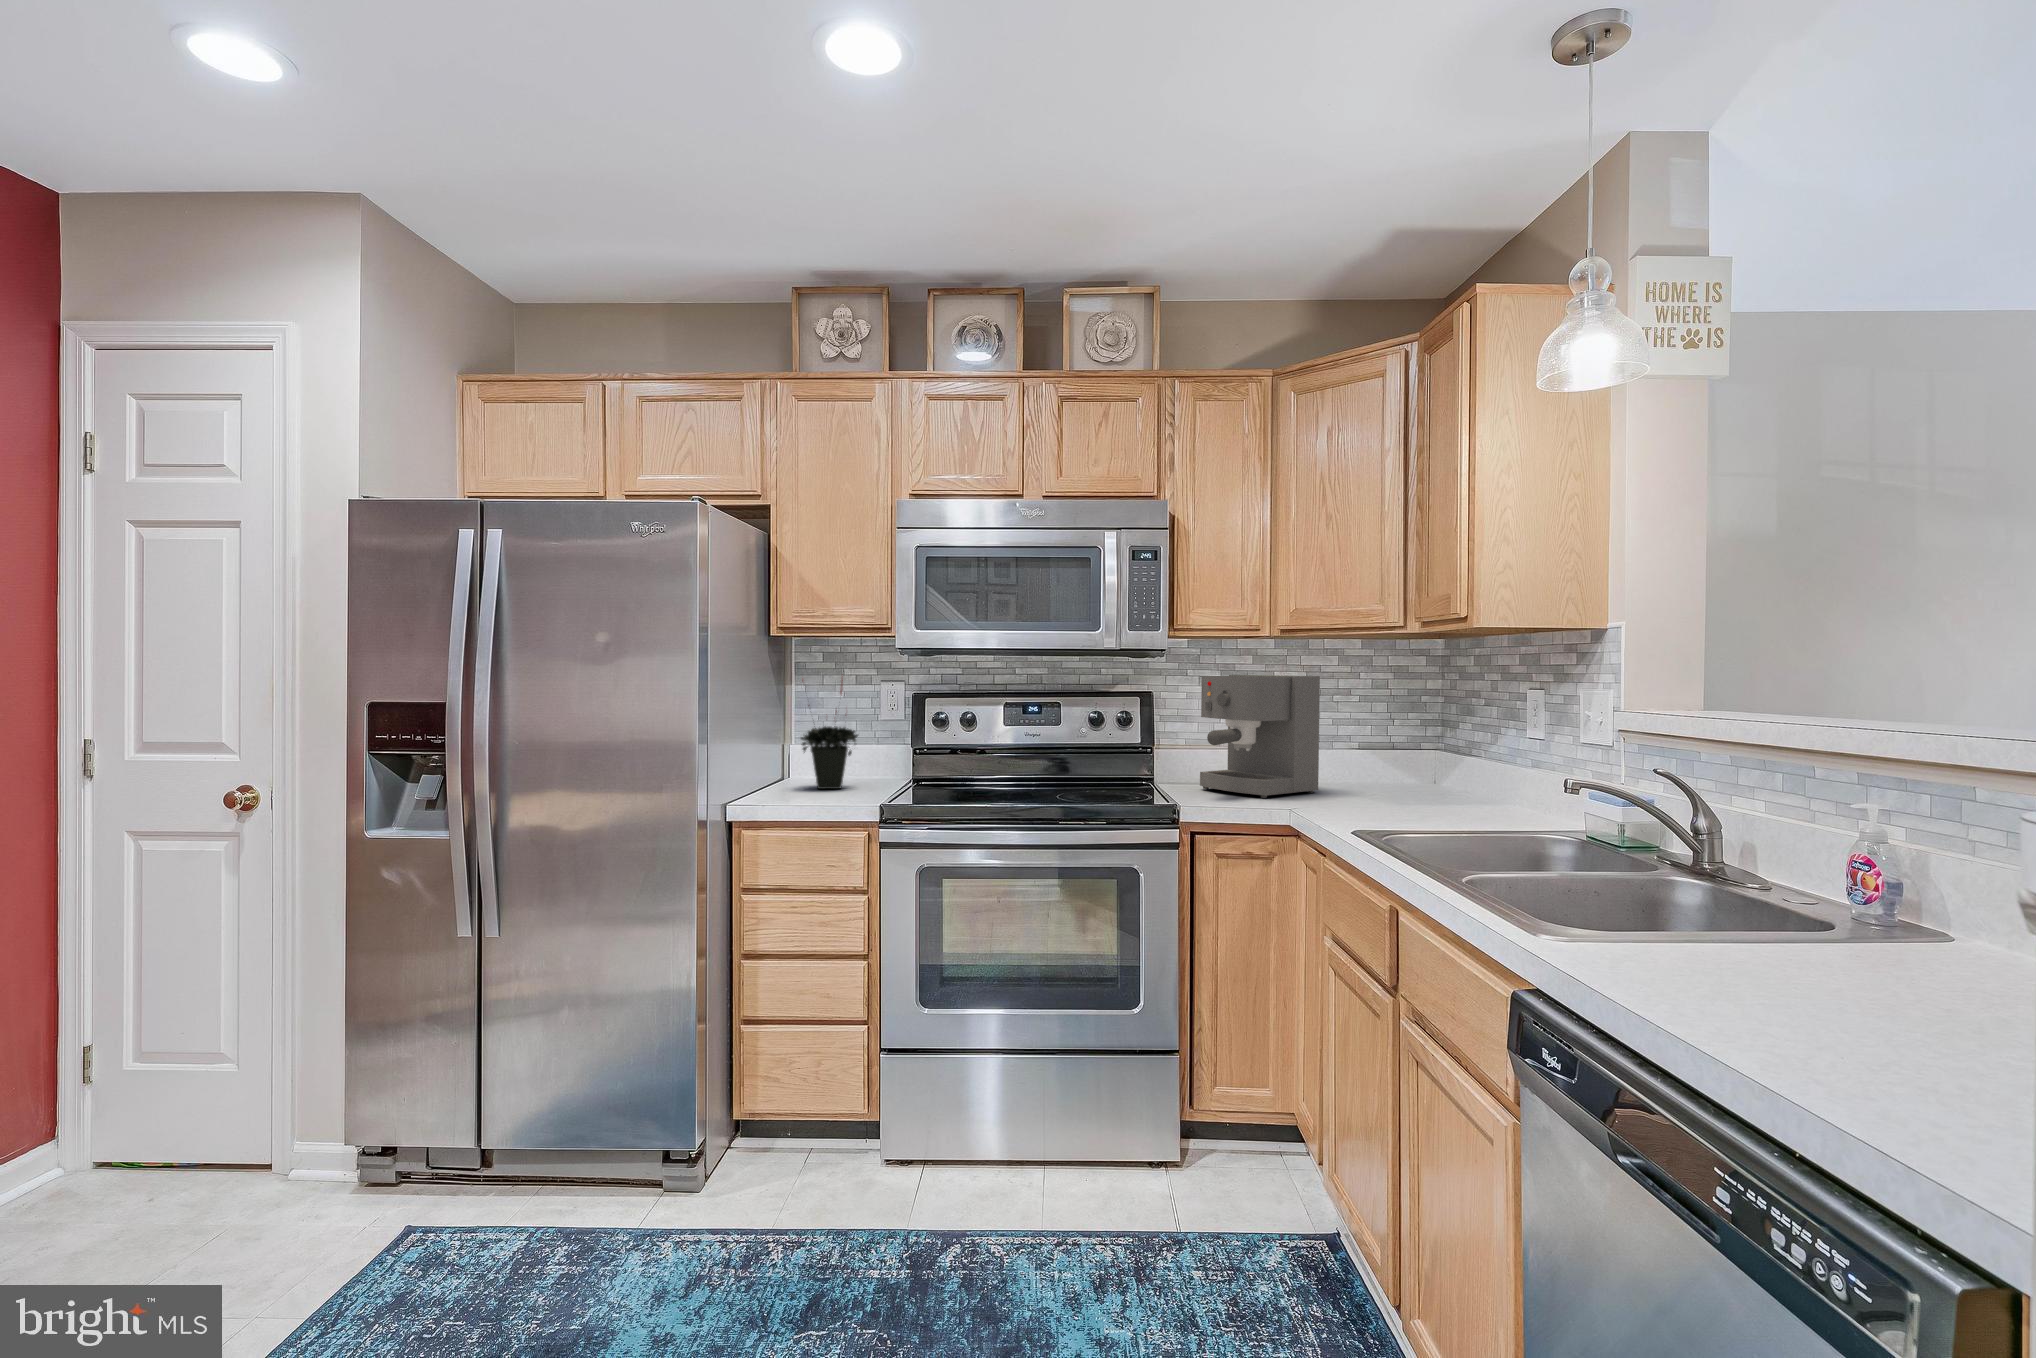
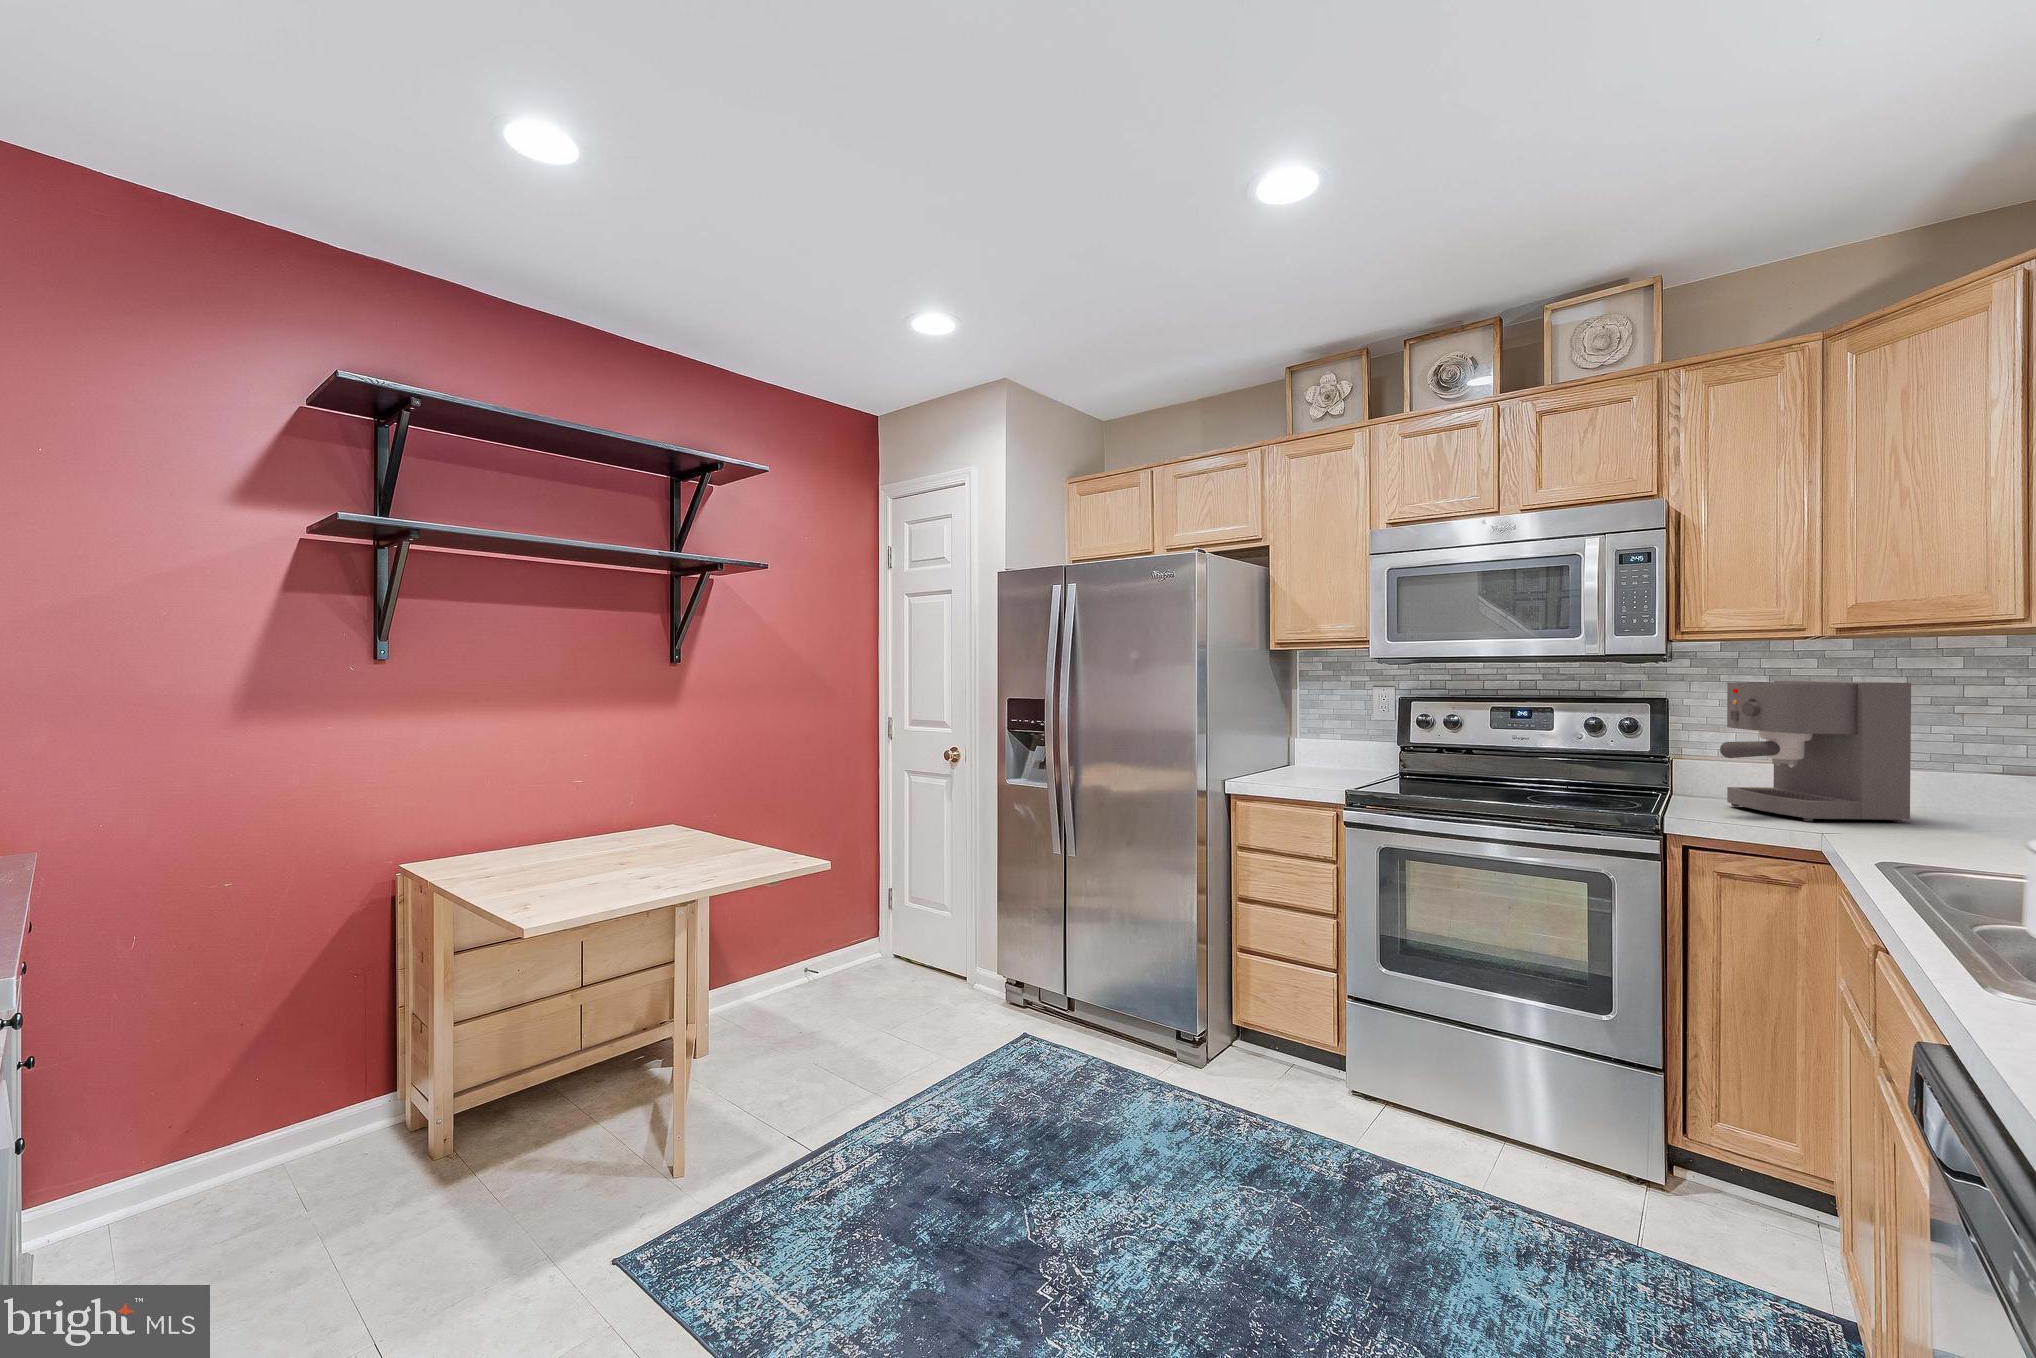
potted plant: present [801,680,858,789] -> none [1294,681,1345,777]

